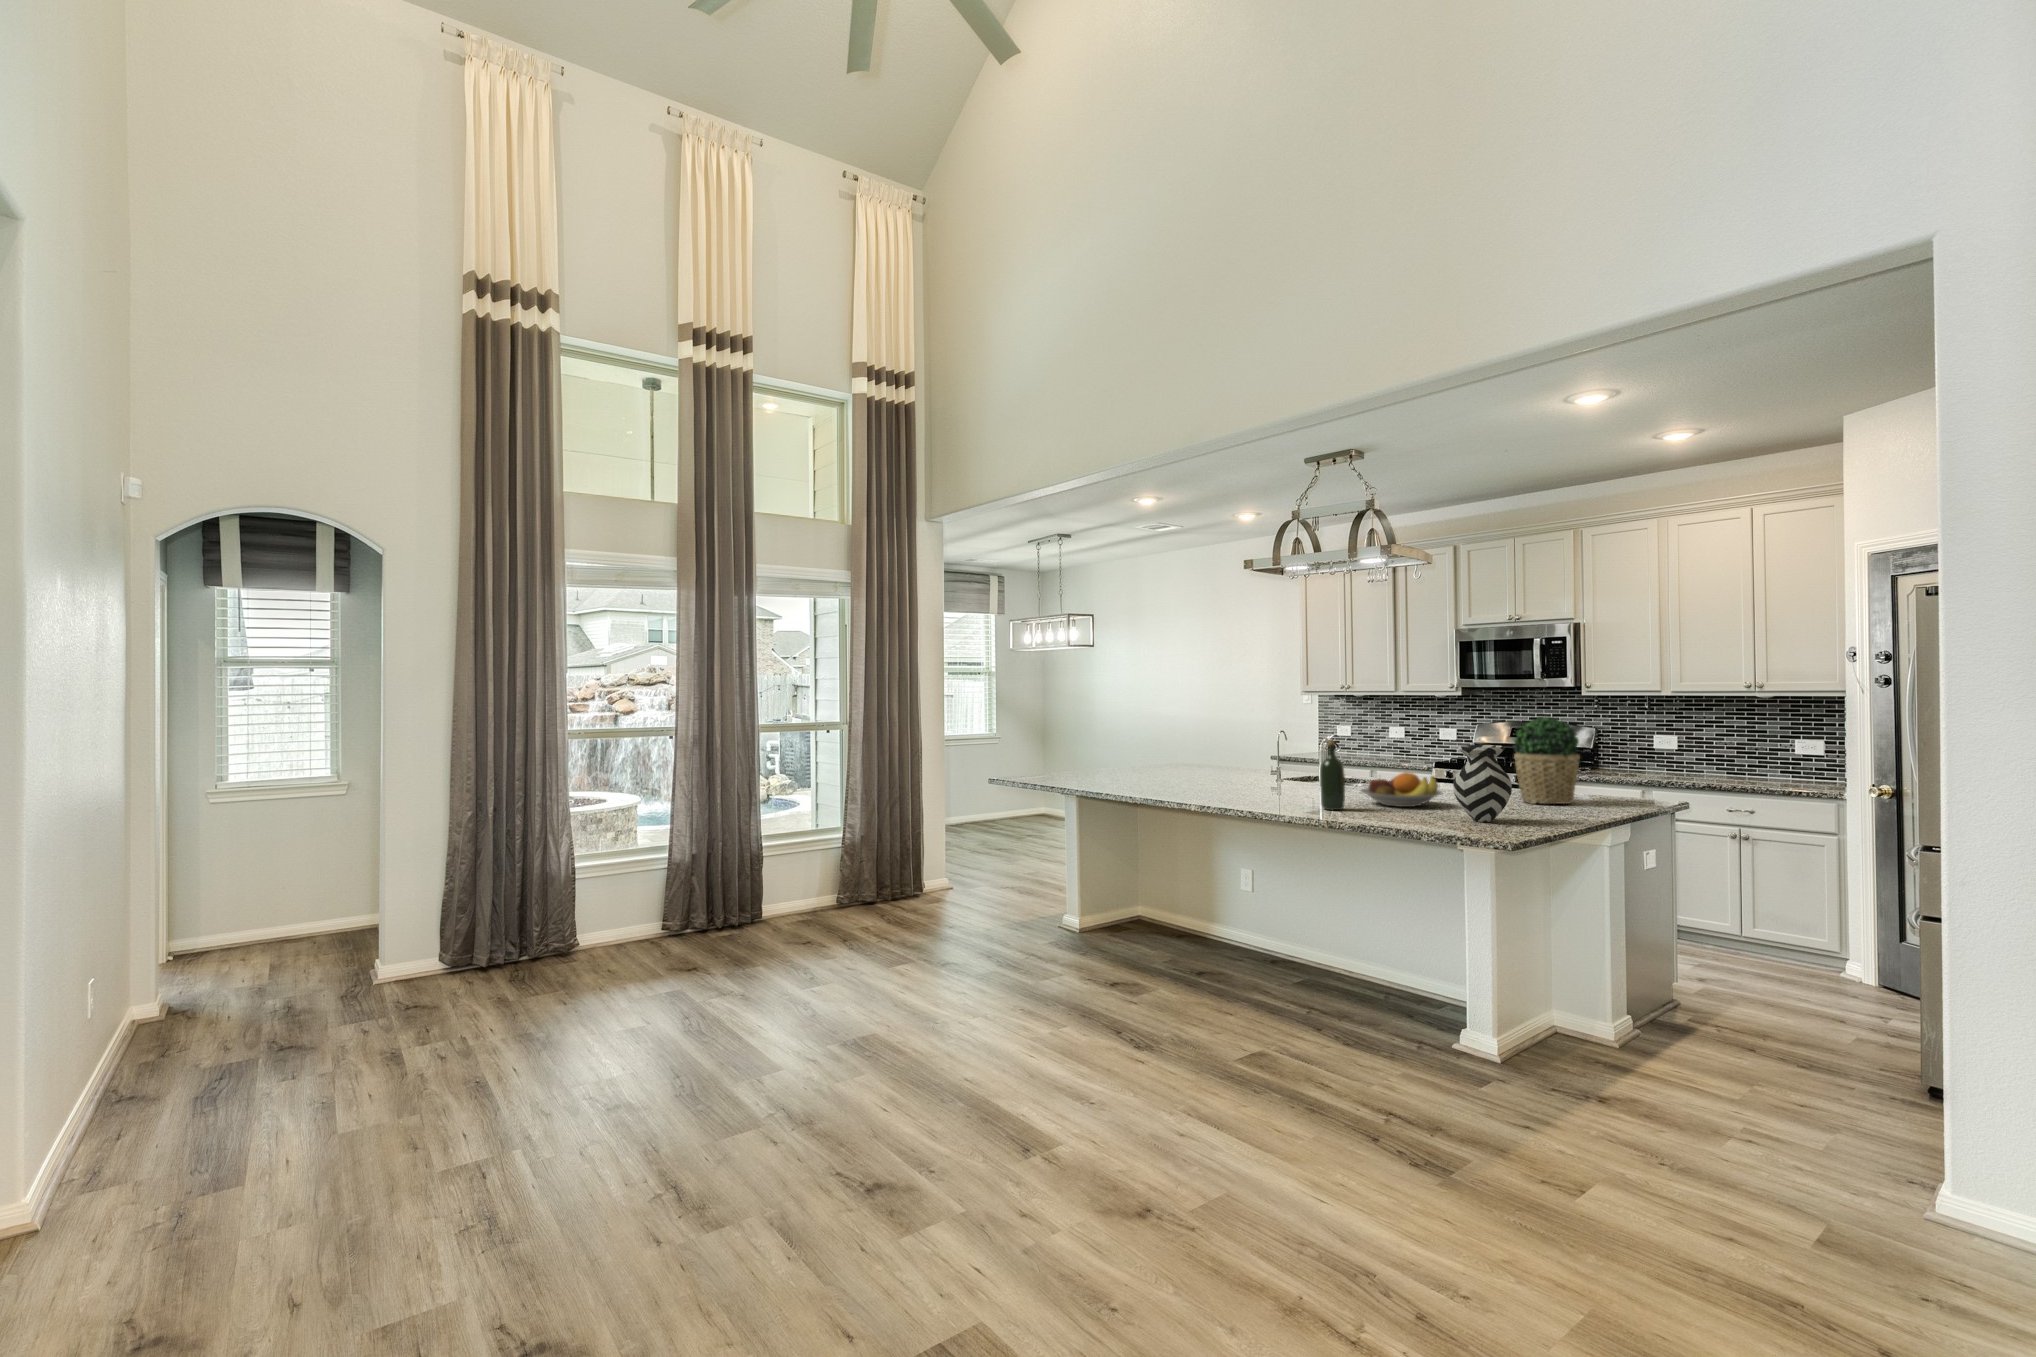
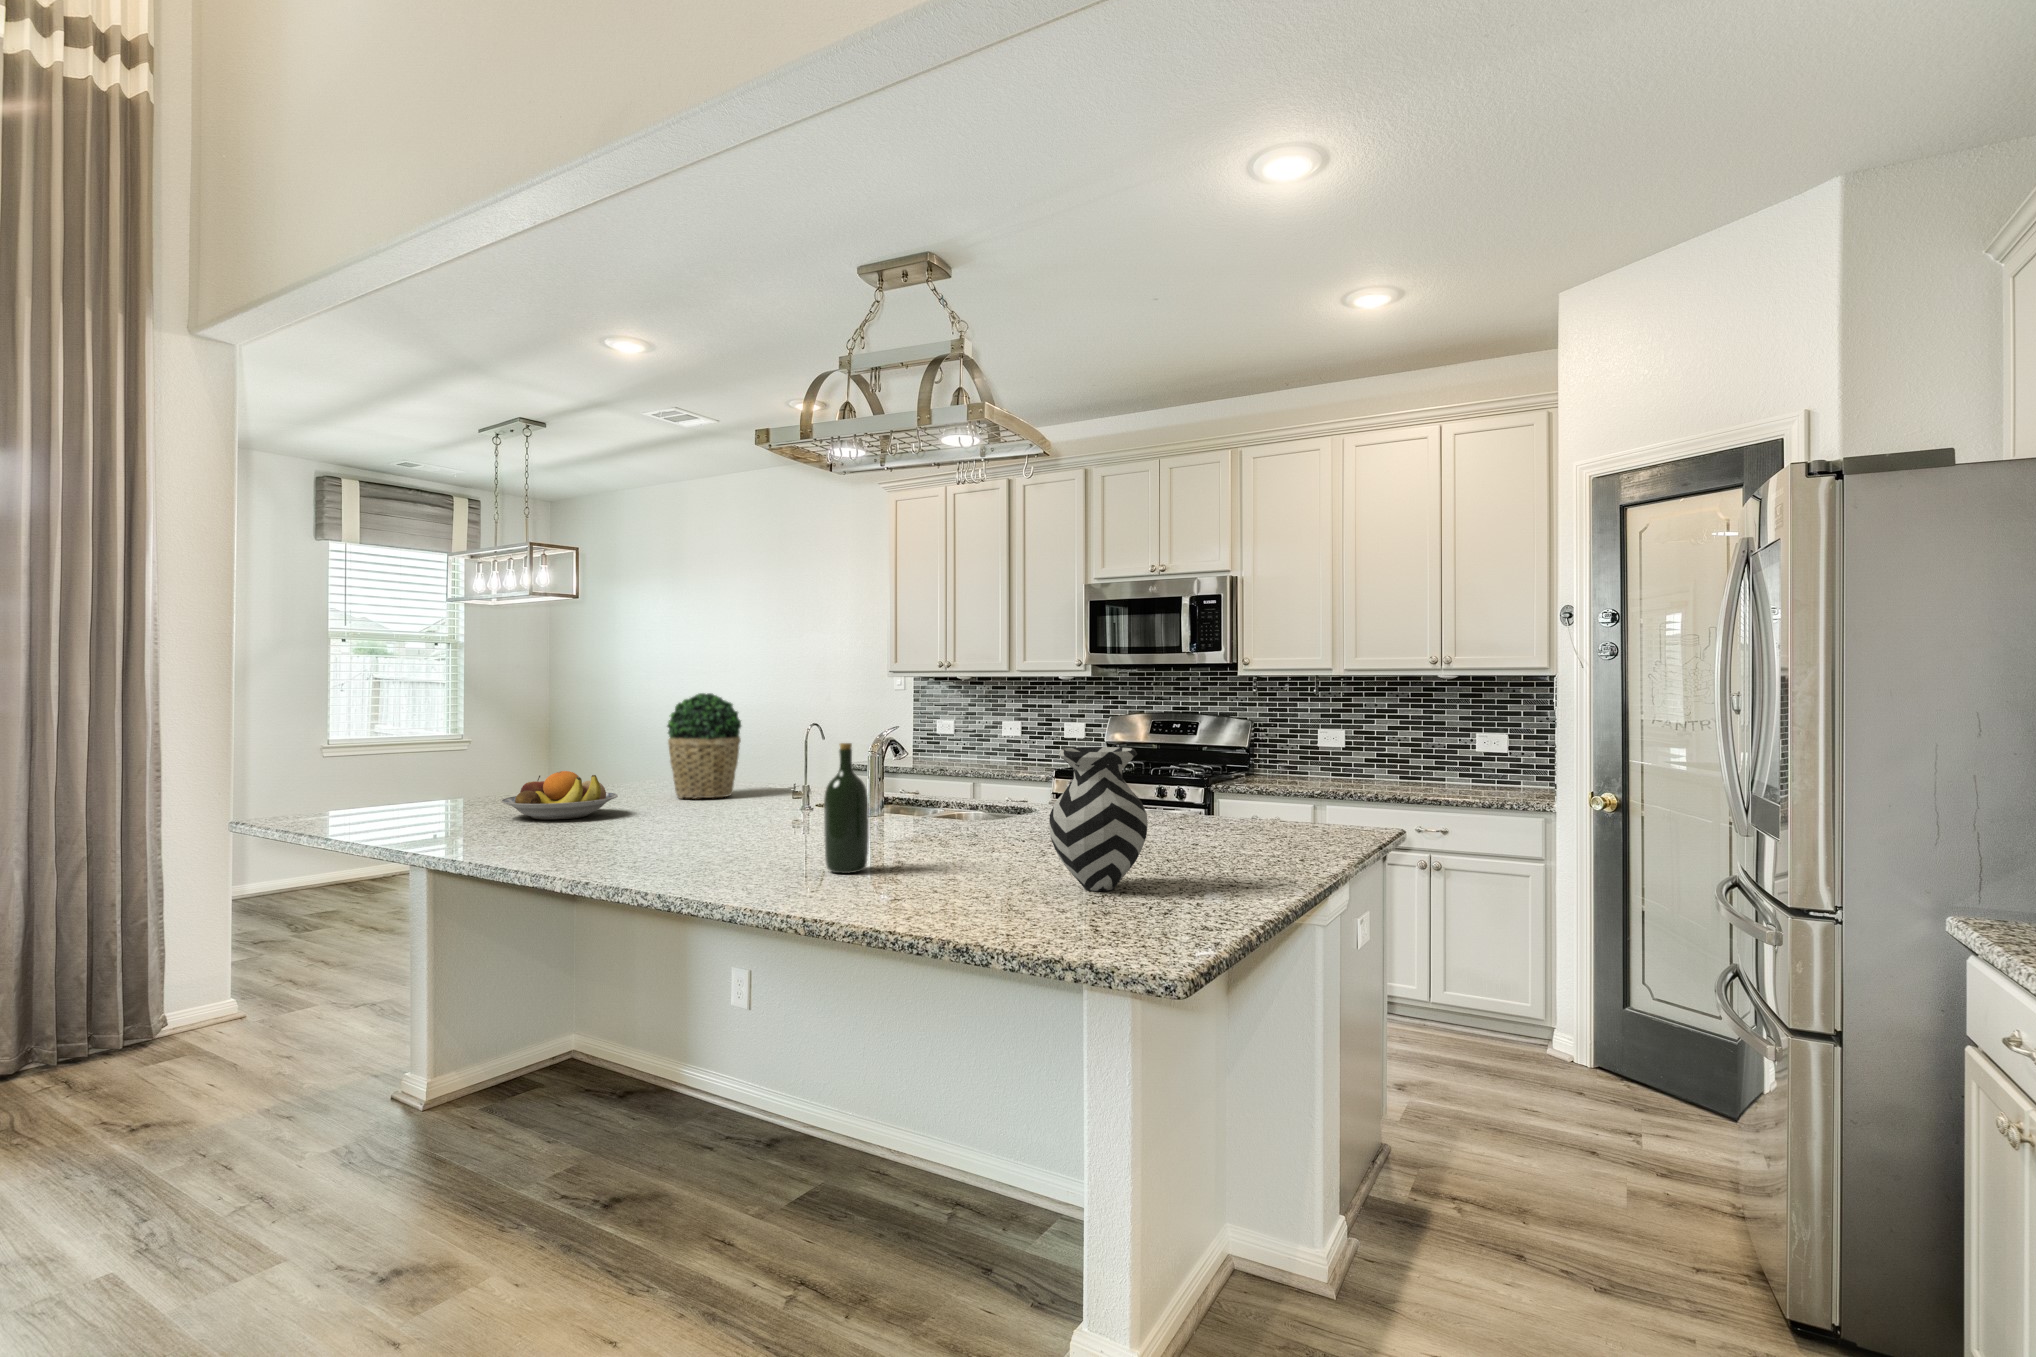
potted plant: present [1514,717,1580,804] -> present [667,693,741,799]
fruit bowl: present [1361,772,1442,807] -> present [501,771,618,820]

